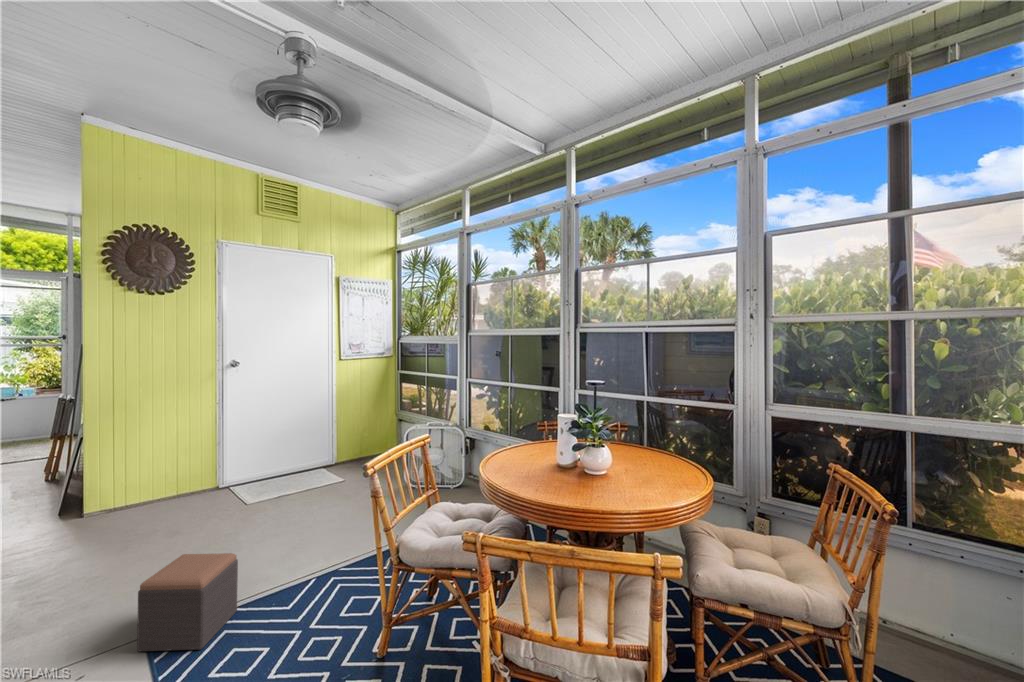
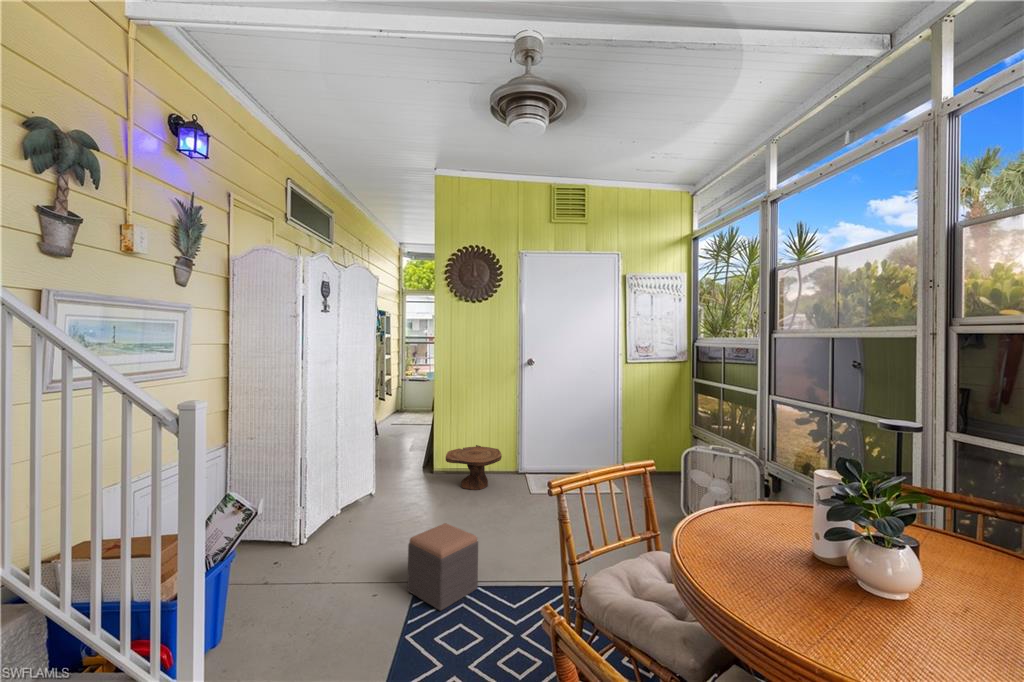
side table: none [119,467,206,523] -> present [446,445,502,490]

